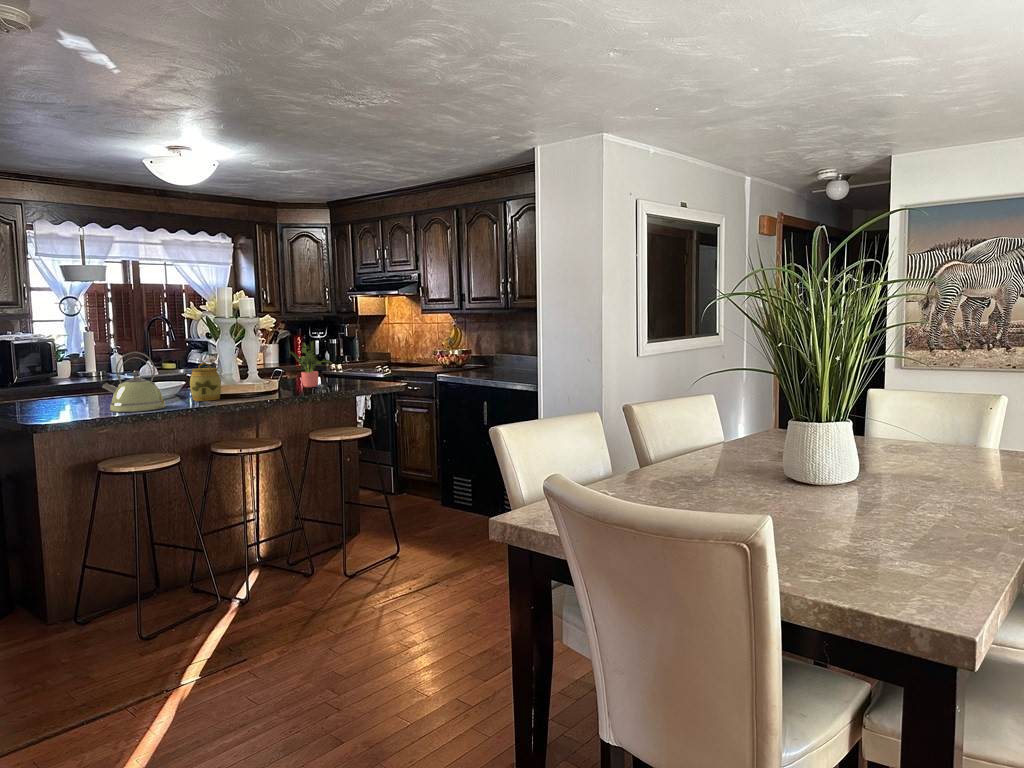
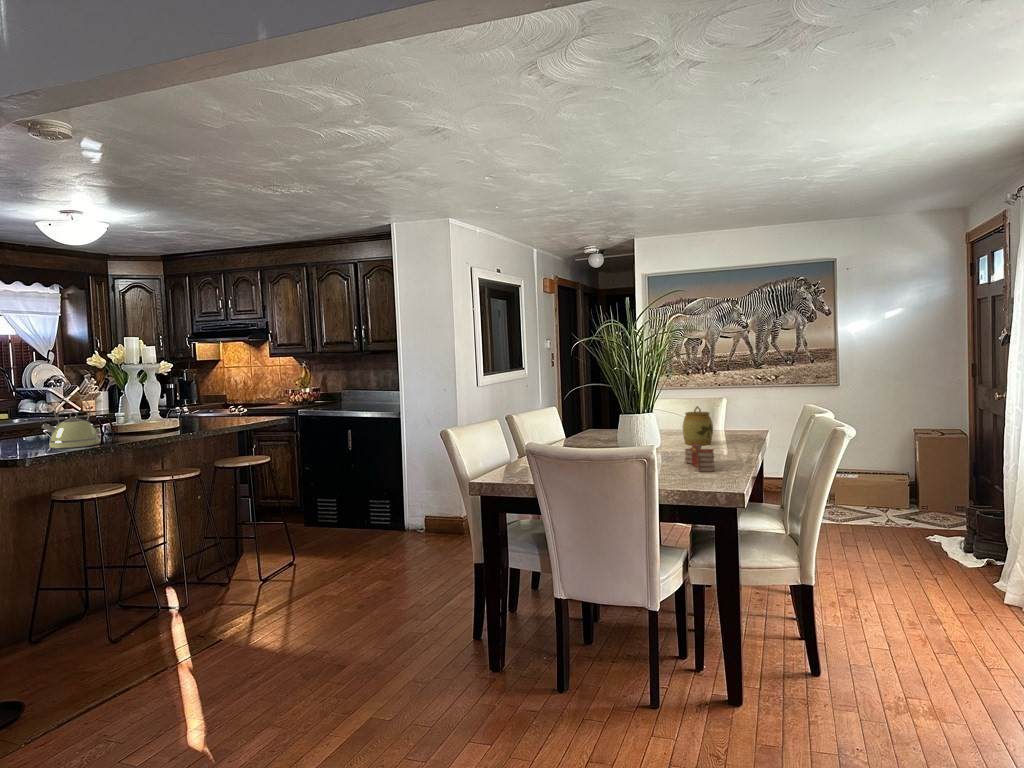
potted plant: present [289,341,332,387] -> none [185,383,224,423]
jar: present [190,362,221,401] -> present [683,406,713,445]
book: none [883,488,938,552] -> present [685,443,714,472]

